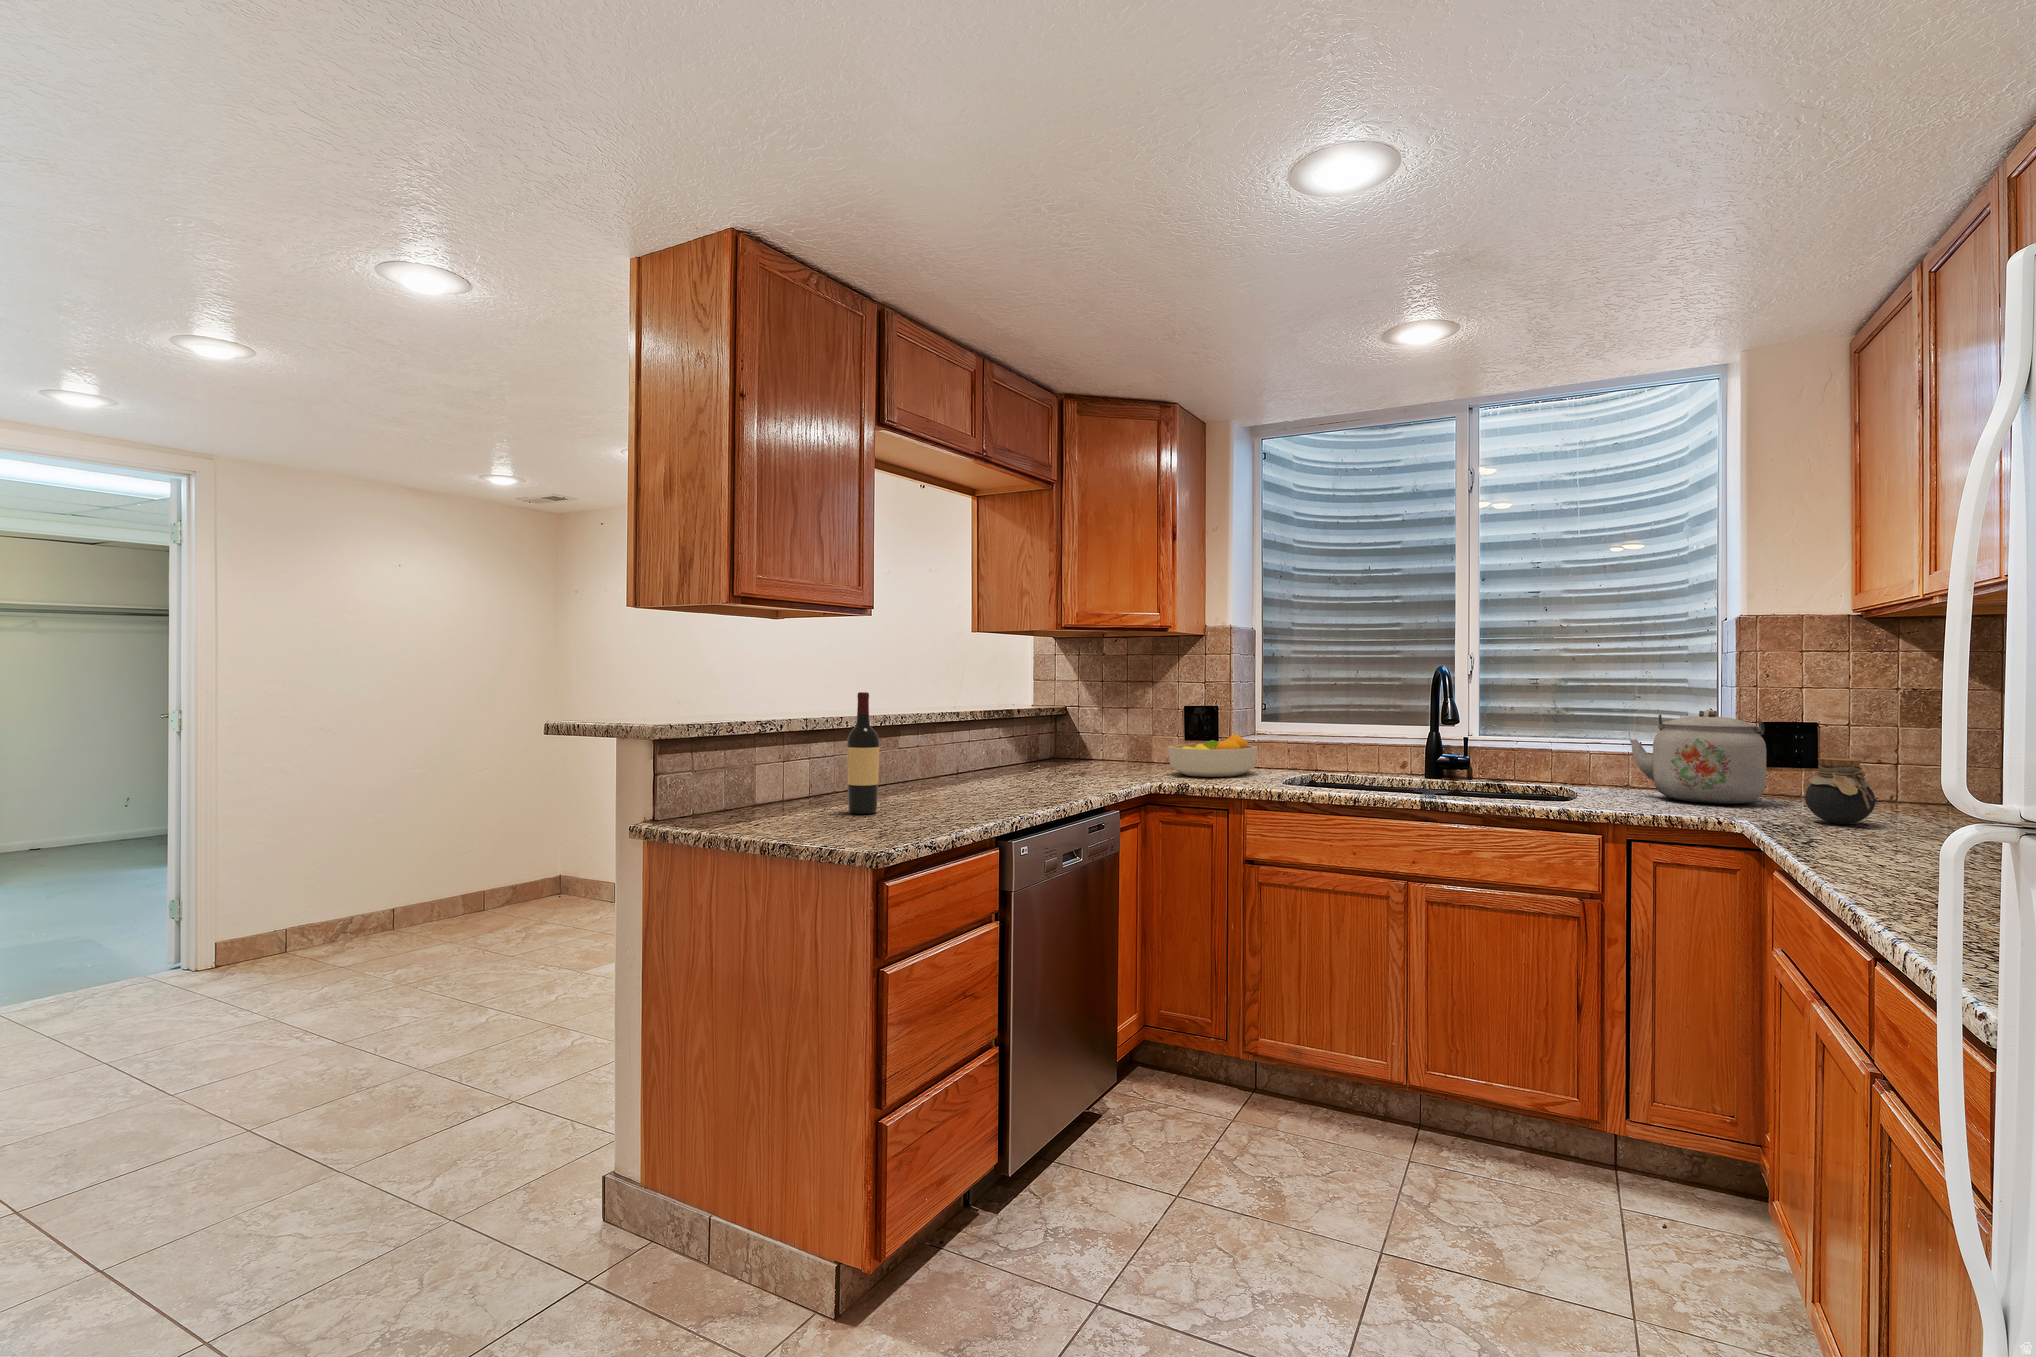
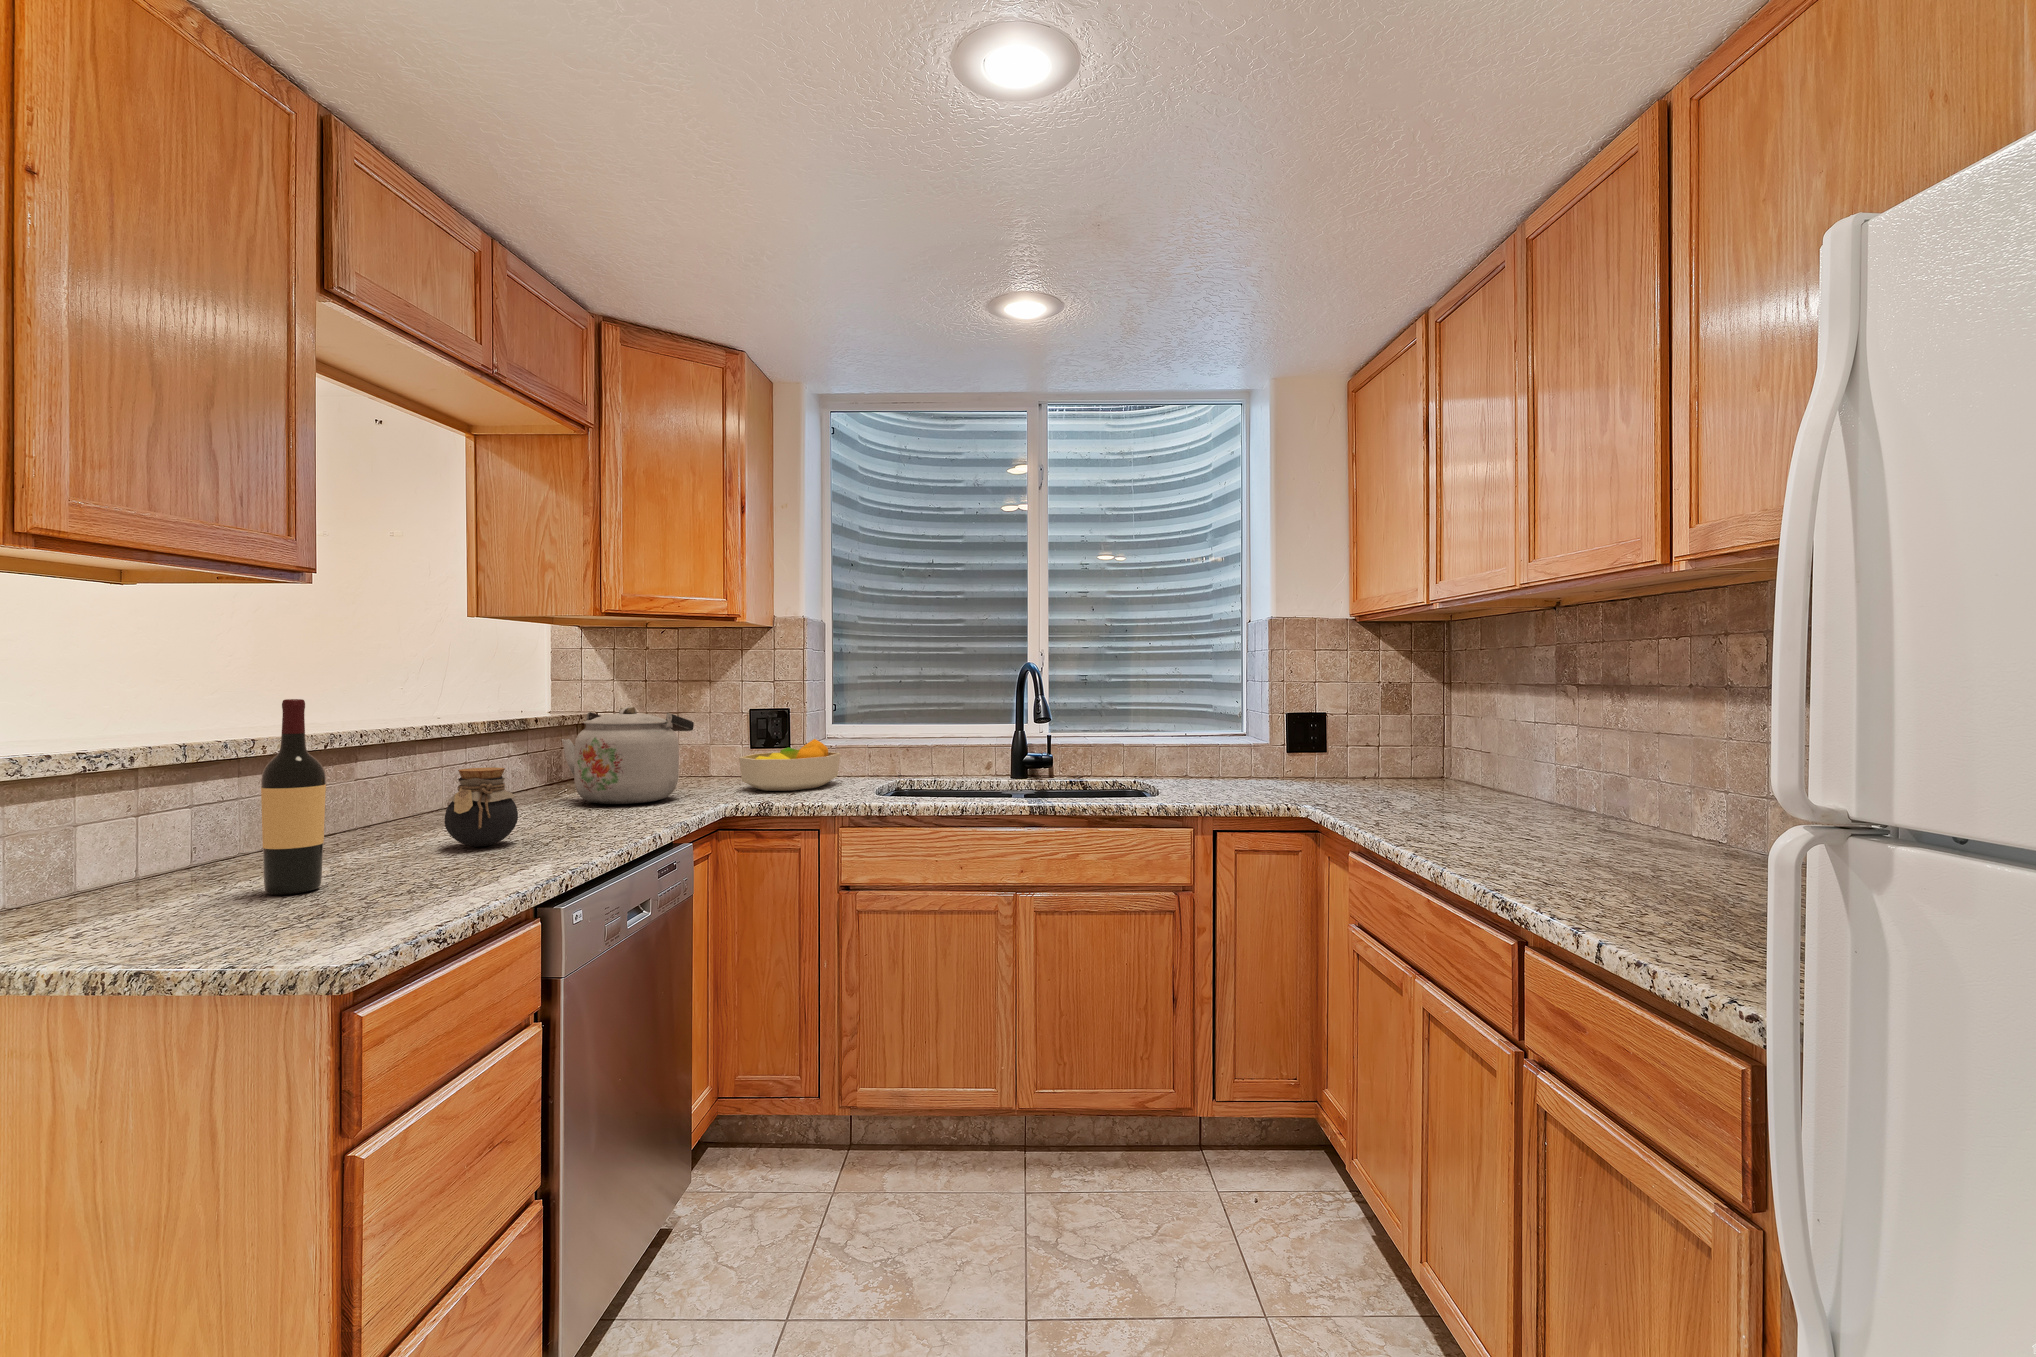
kettle: present [1629,710,1766,804] -> present [562,707,694,804]
jar: present [1805,758,1875,824] -> present [445,767,518,847]

